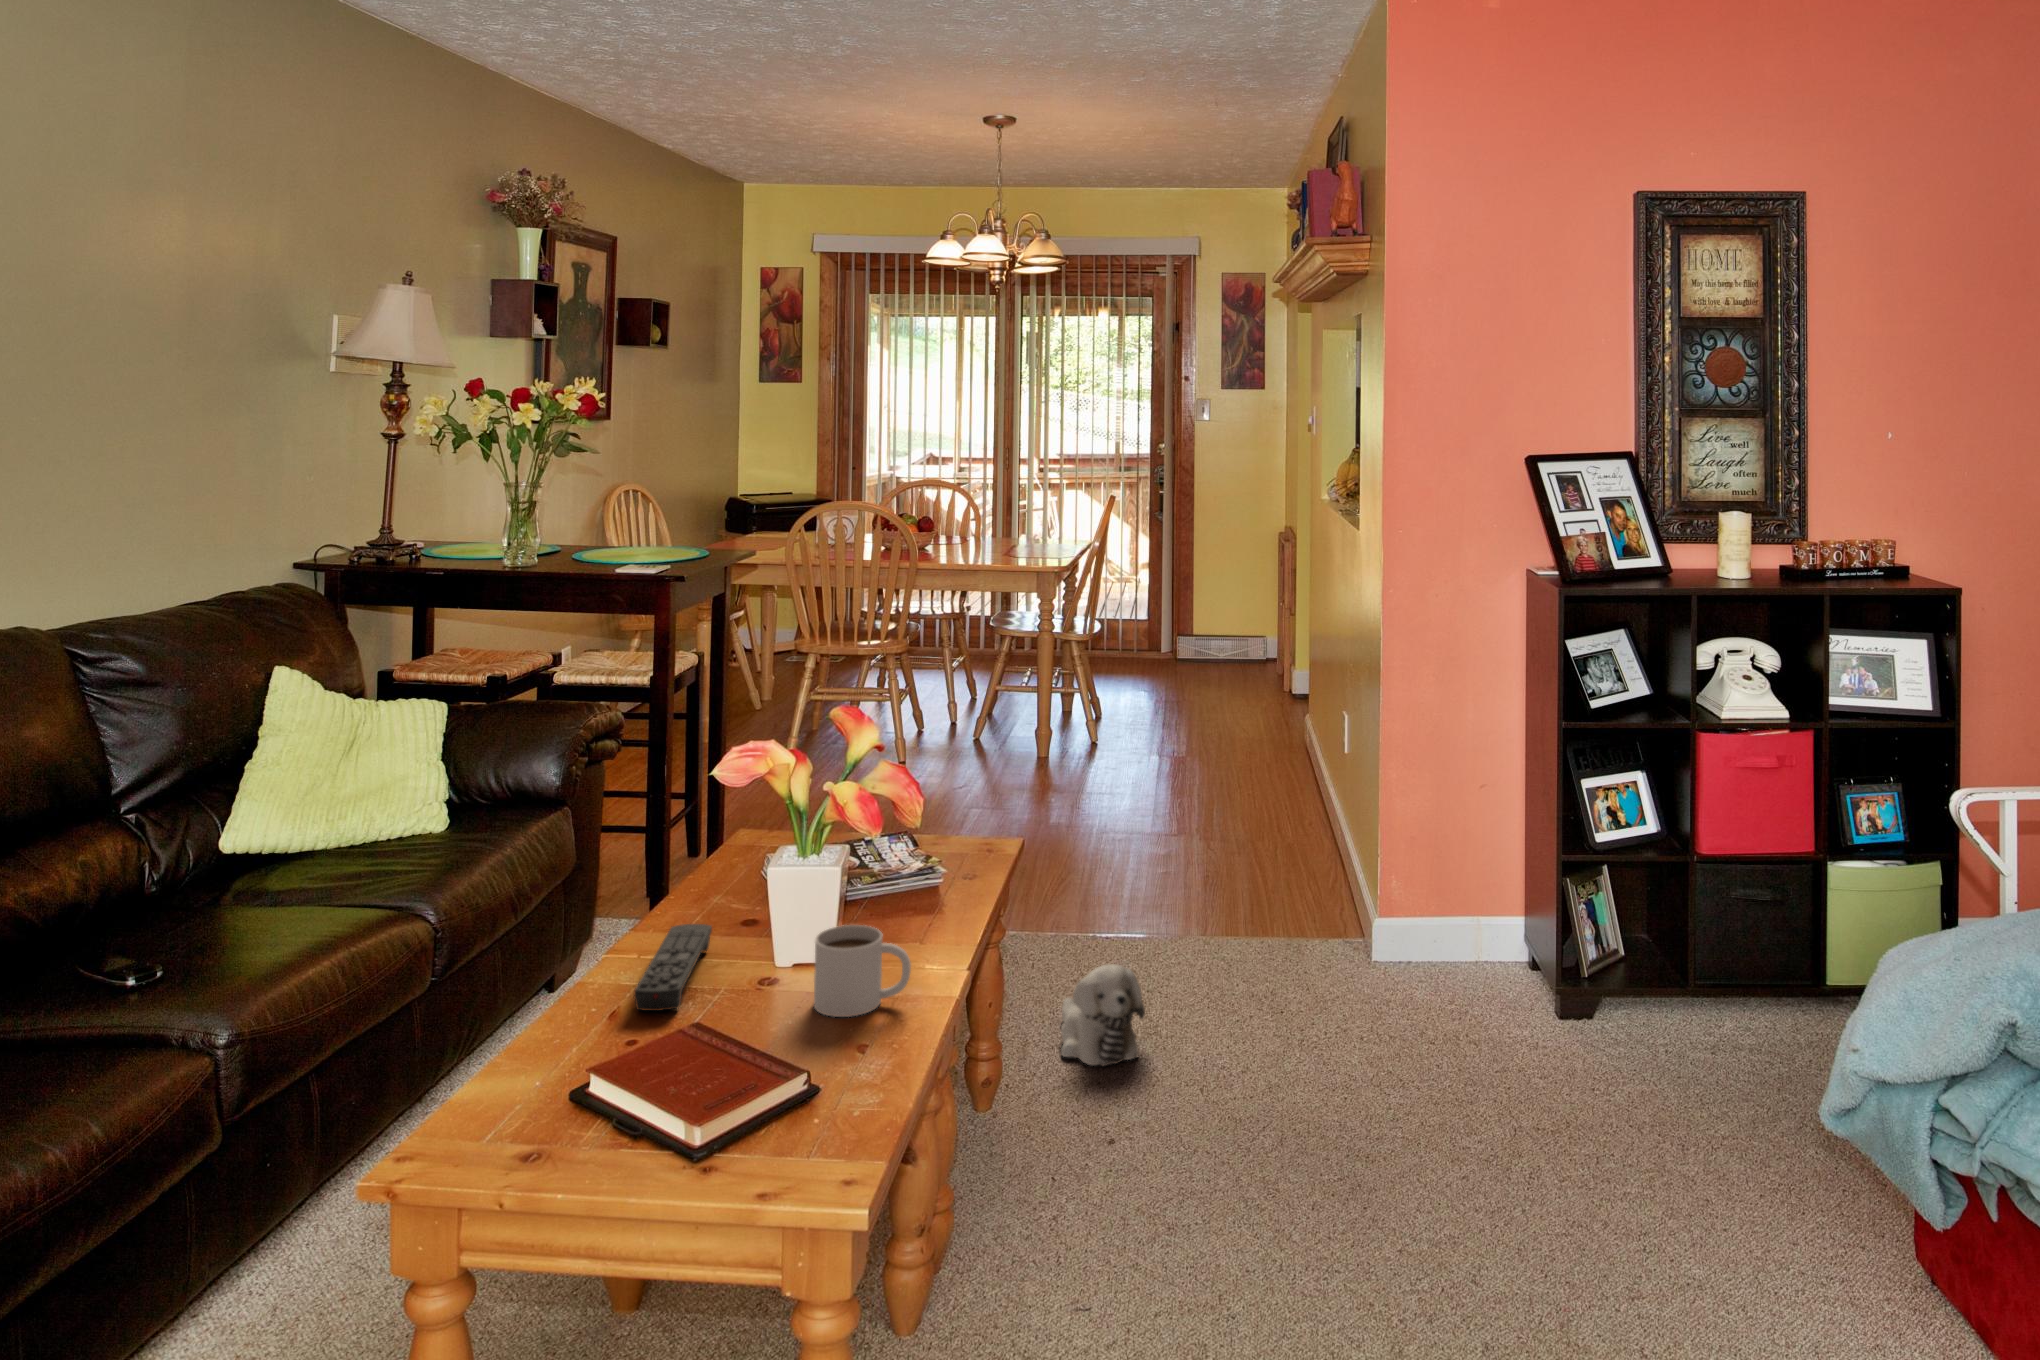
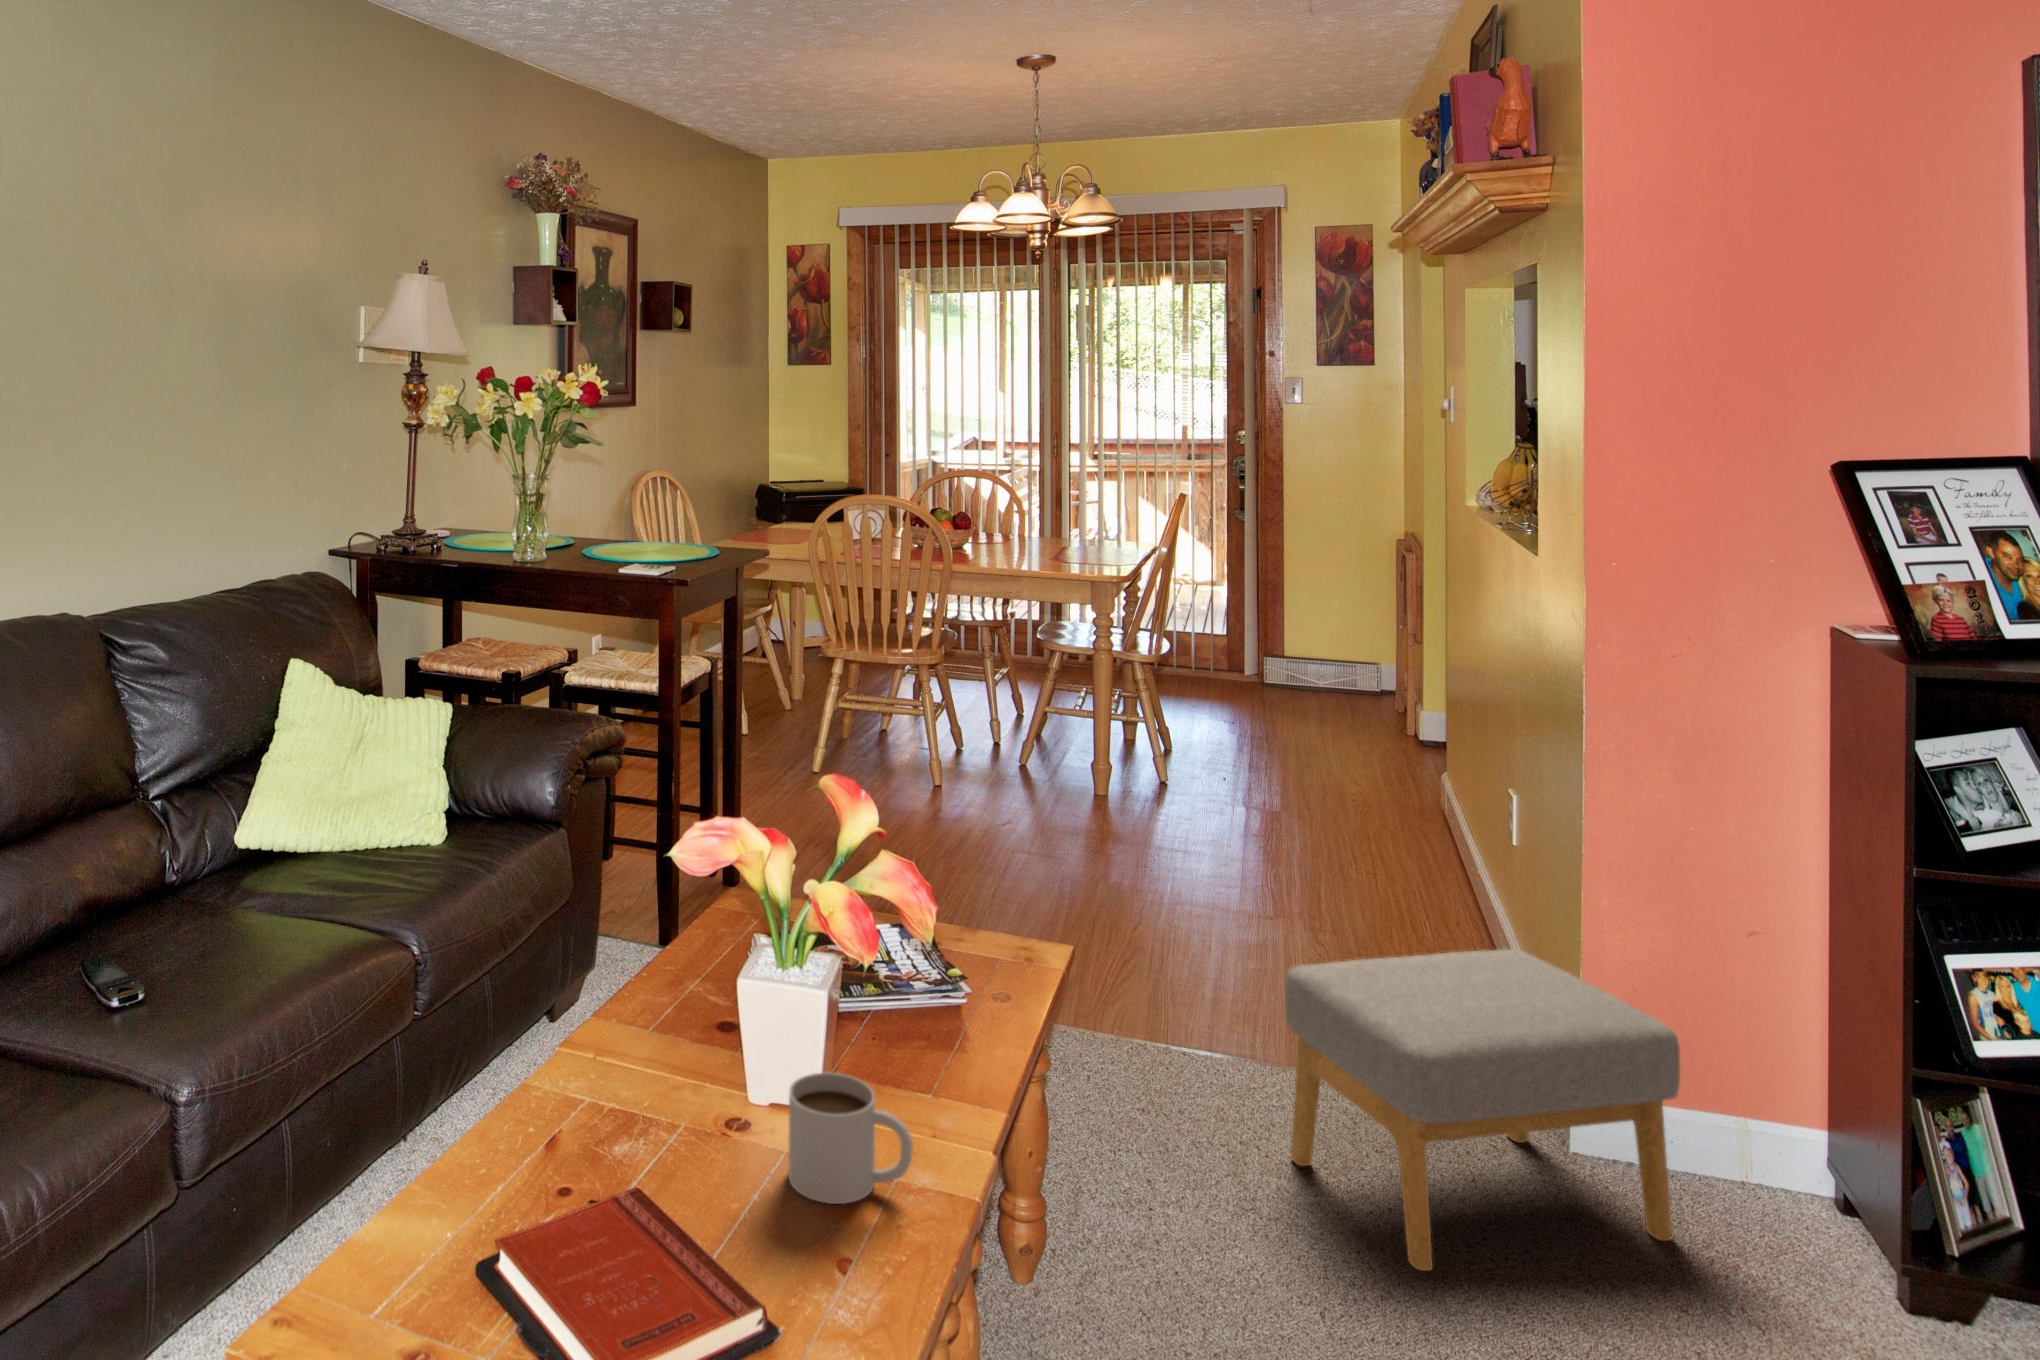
footstool: none [1180,819,1433,1048] -> present [1285,949,1680,1271]
remote control: present [634,924,712,1011] -> none [575,1023,678,1150]
plush toy: present [1061,964,1145,1066] -> none [1126,1118,1240,1254]

